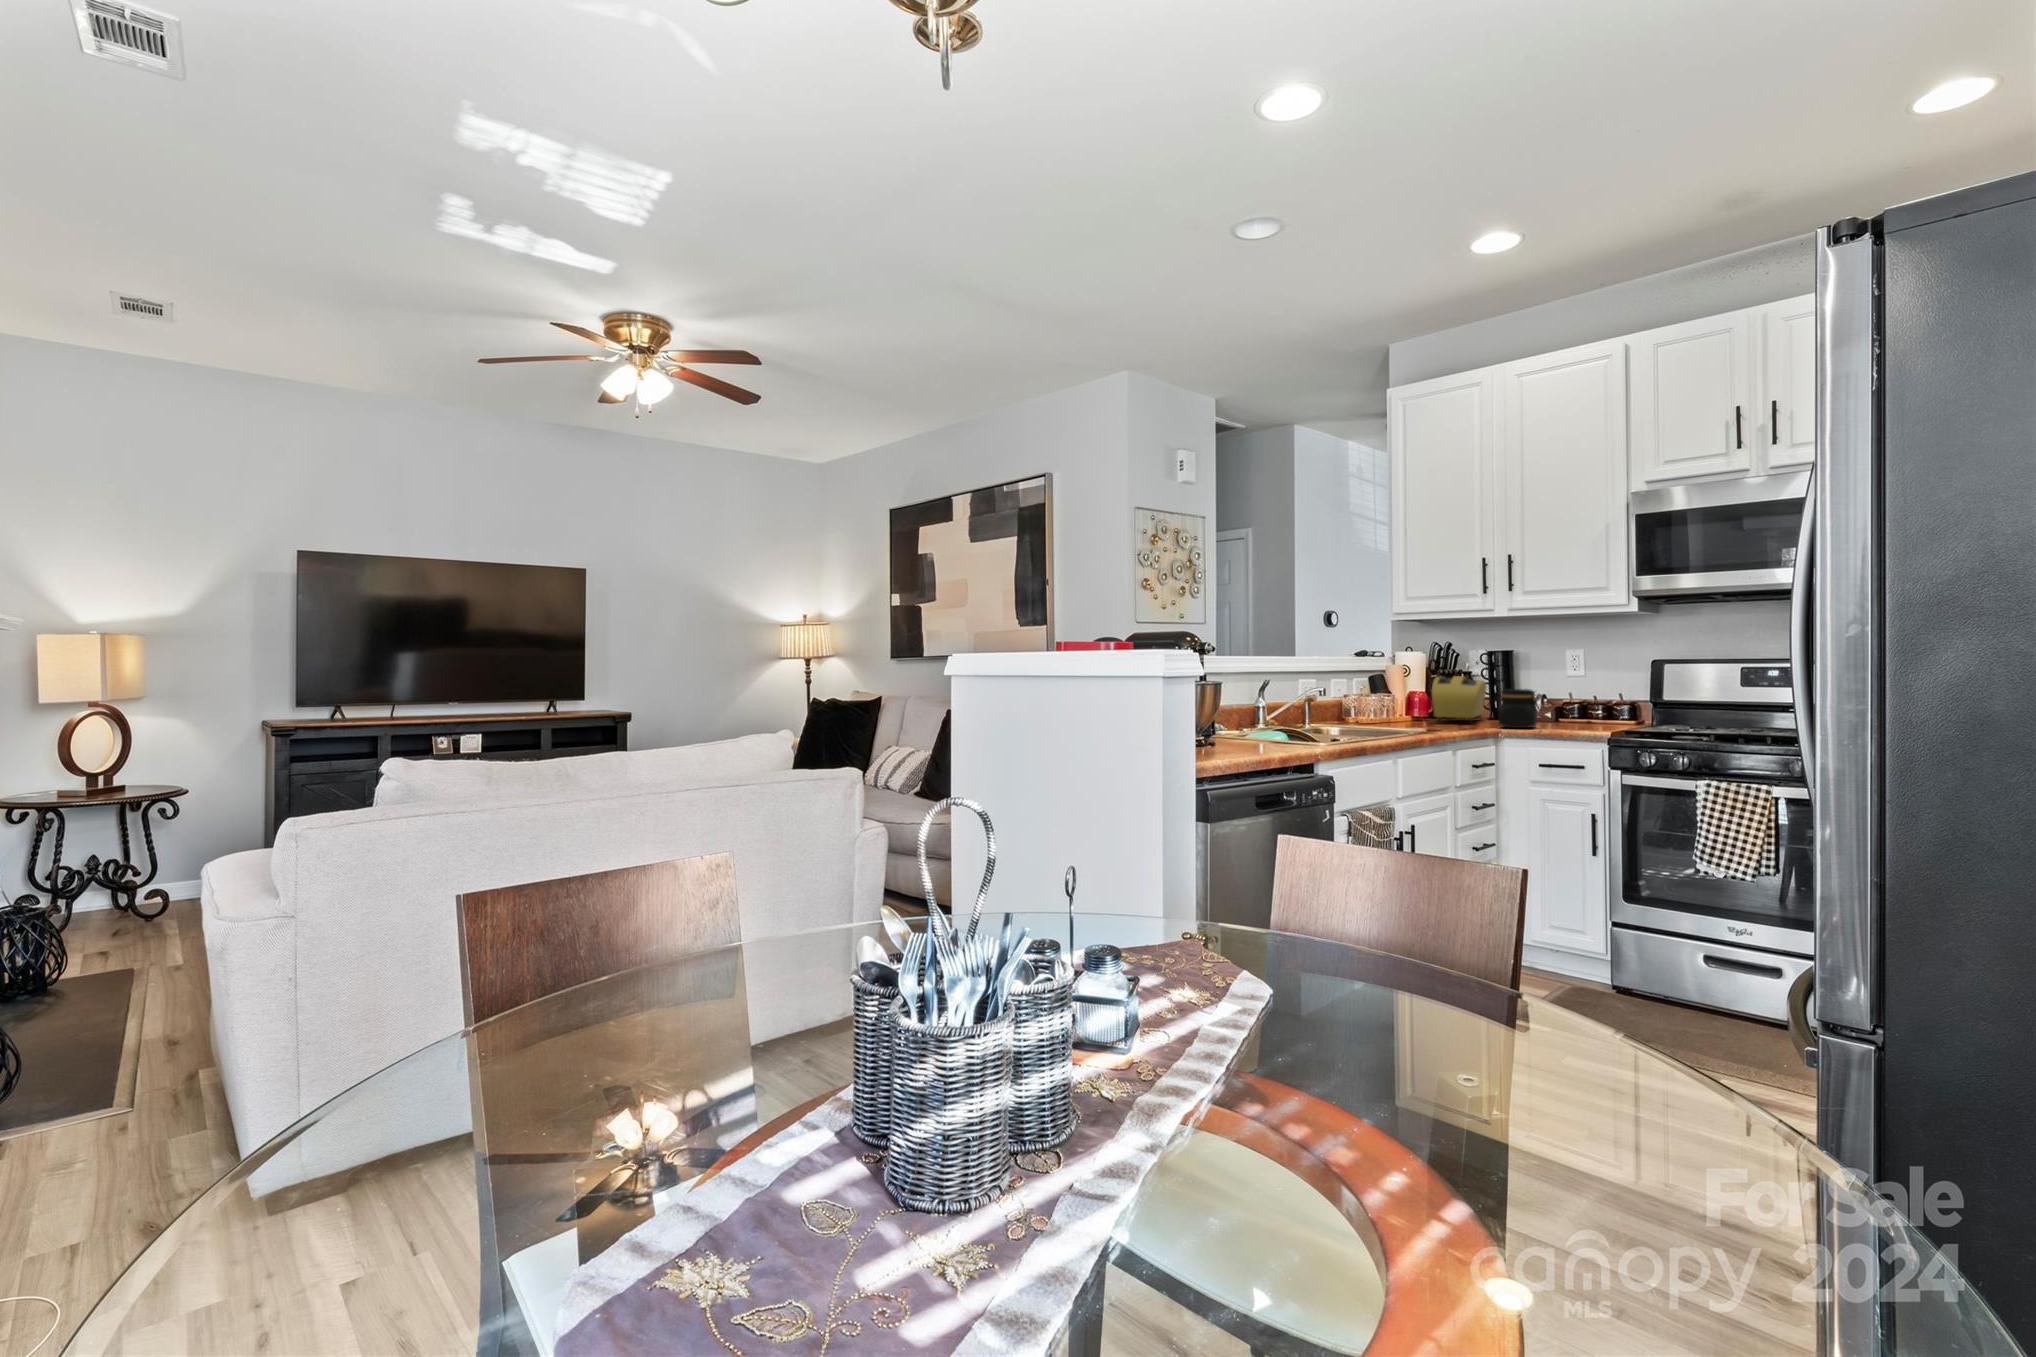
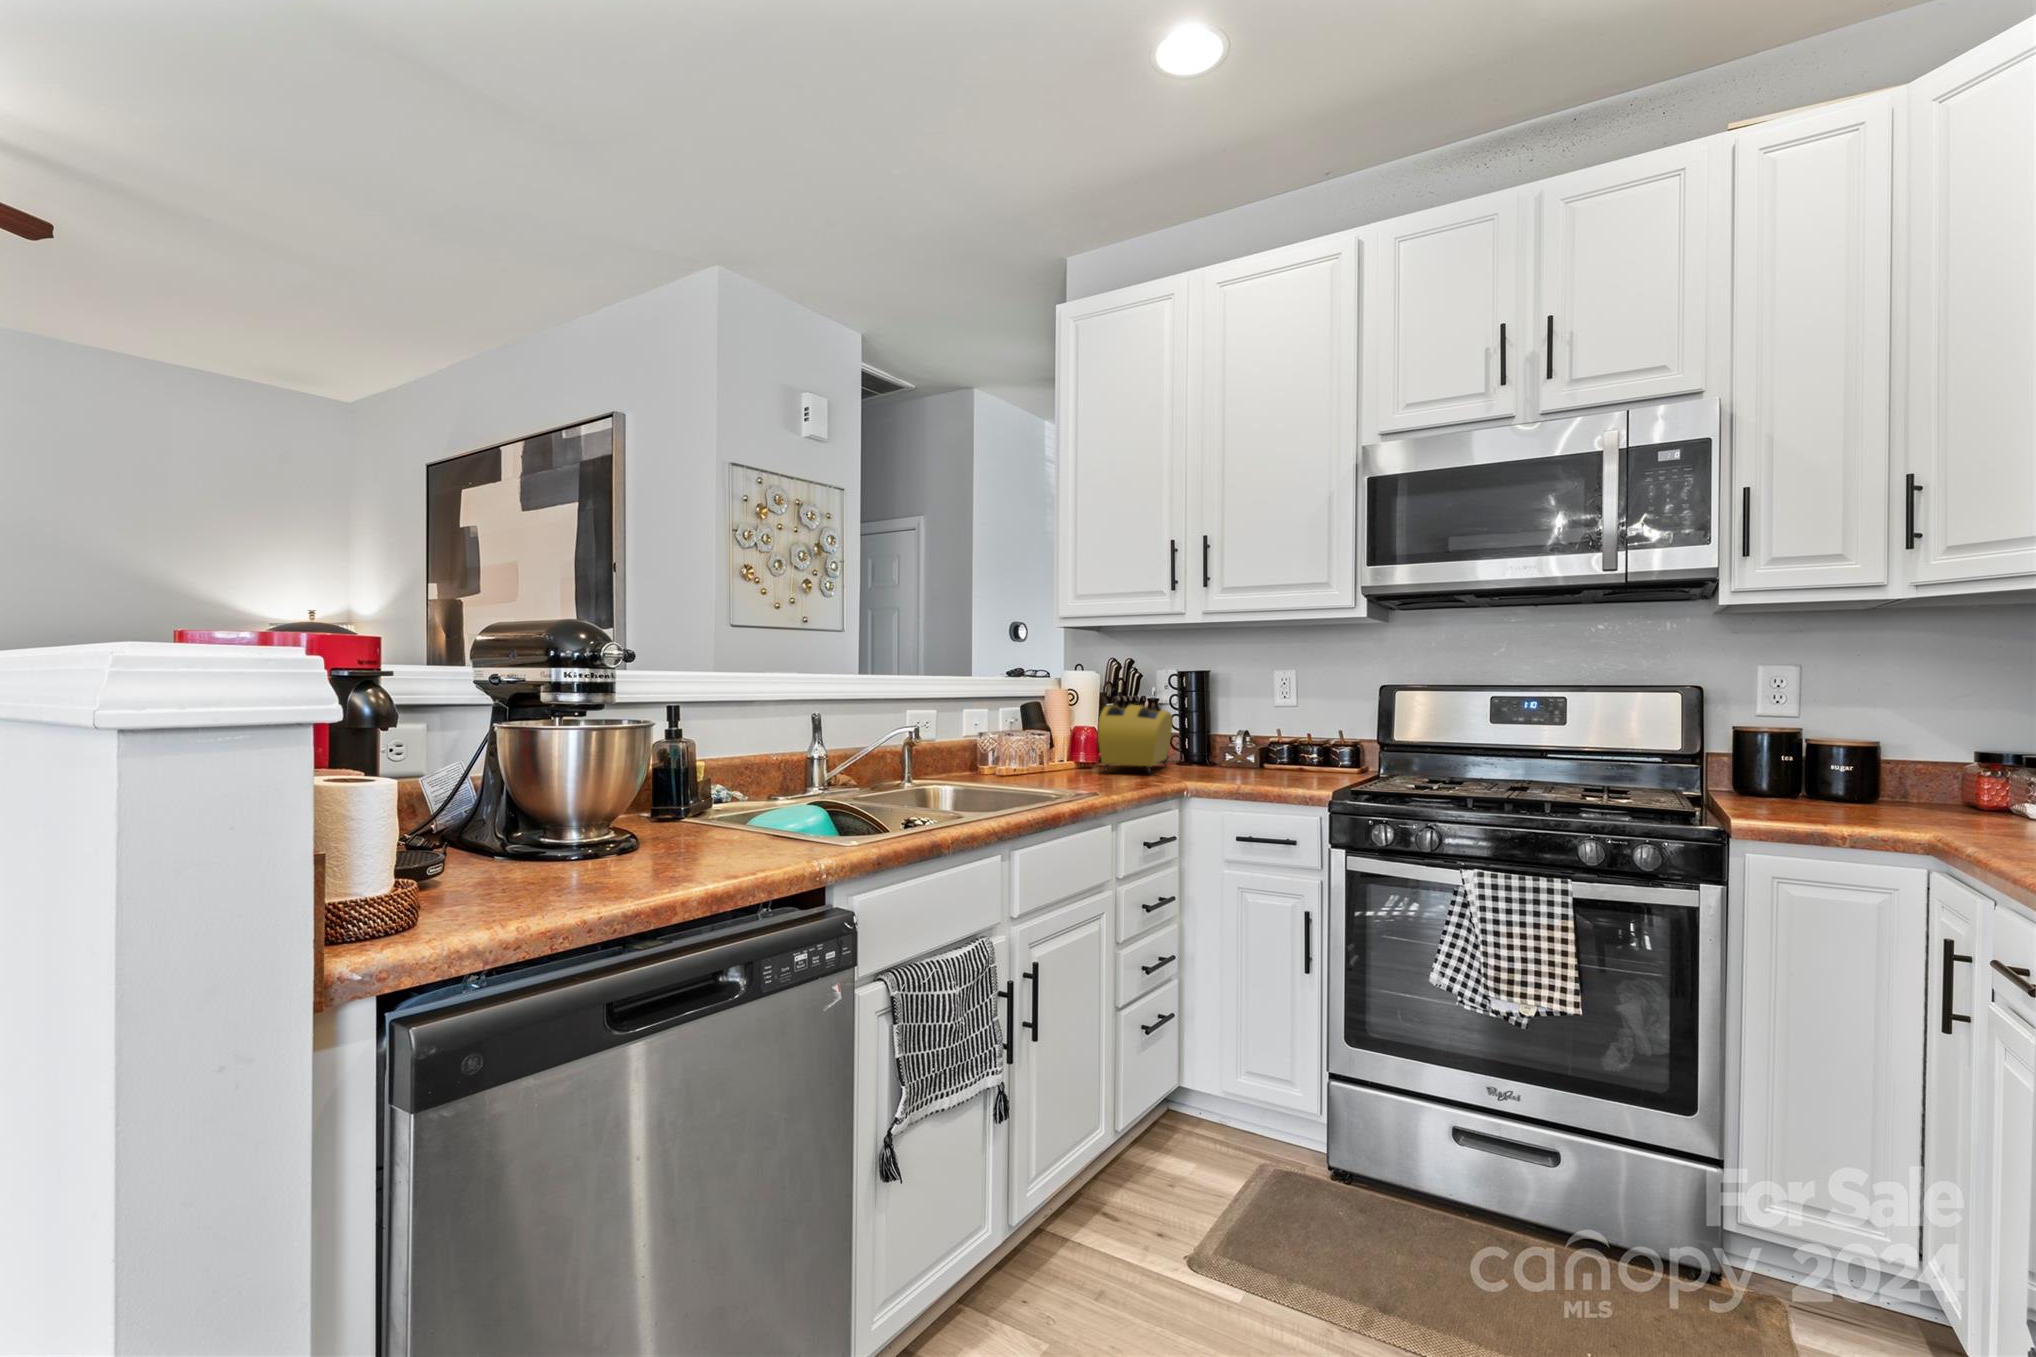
jar: present [1494,689,1541,728] -> none [1178,725,1241,783]

